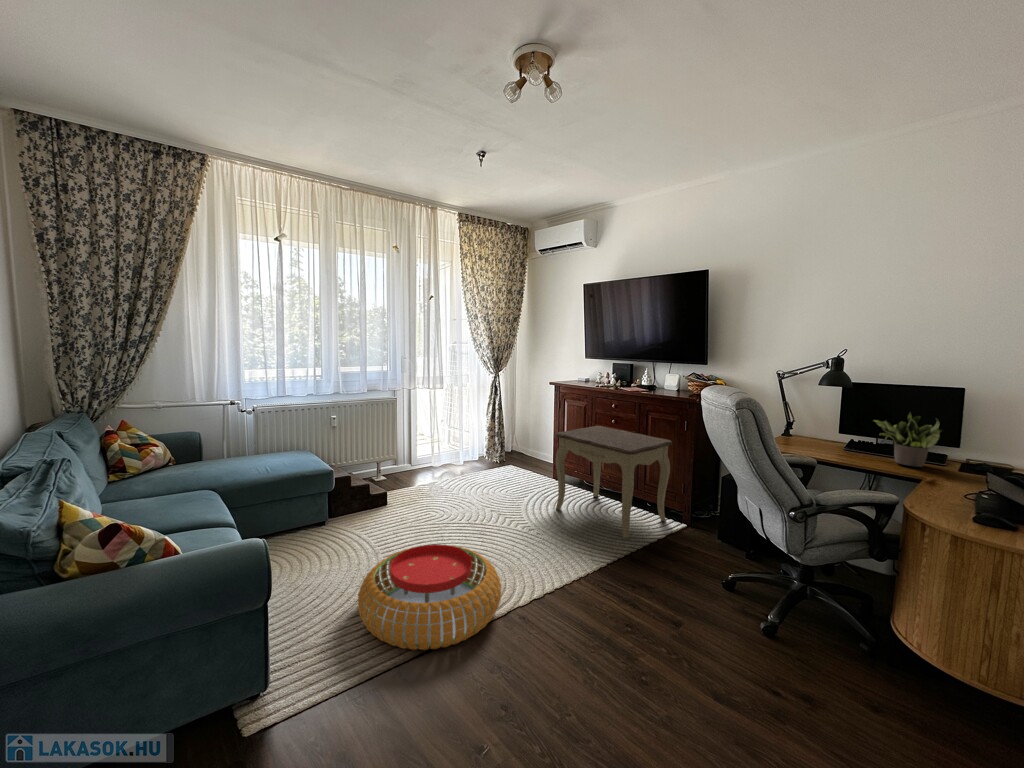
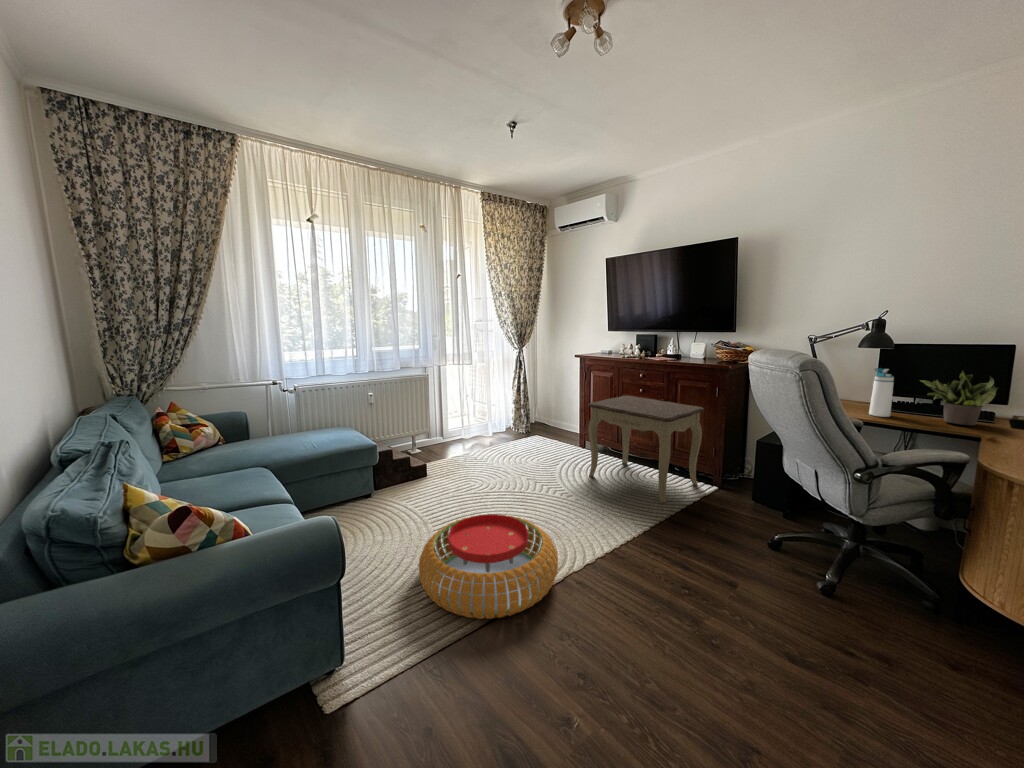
water bottle: none [826,407,849,456] -> present [869,368,894,417]

